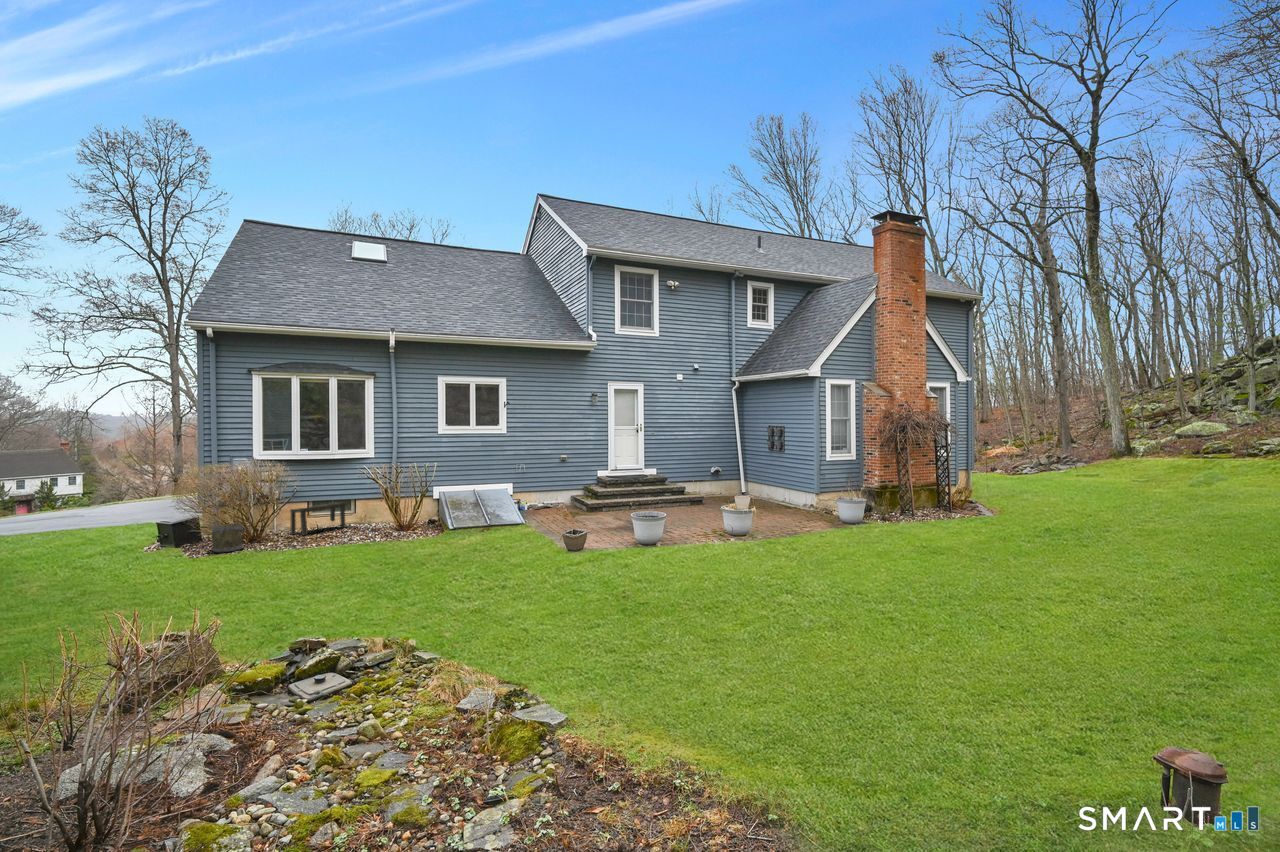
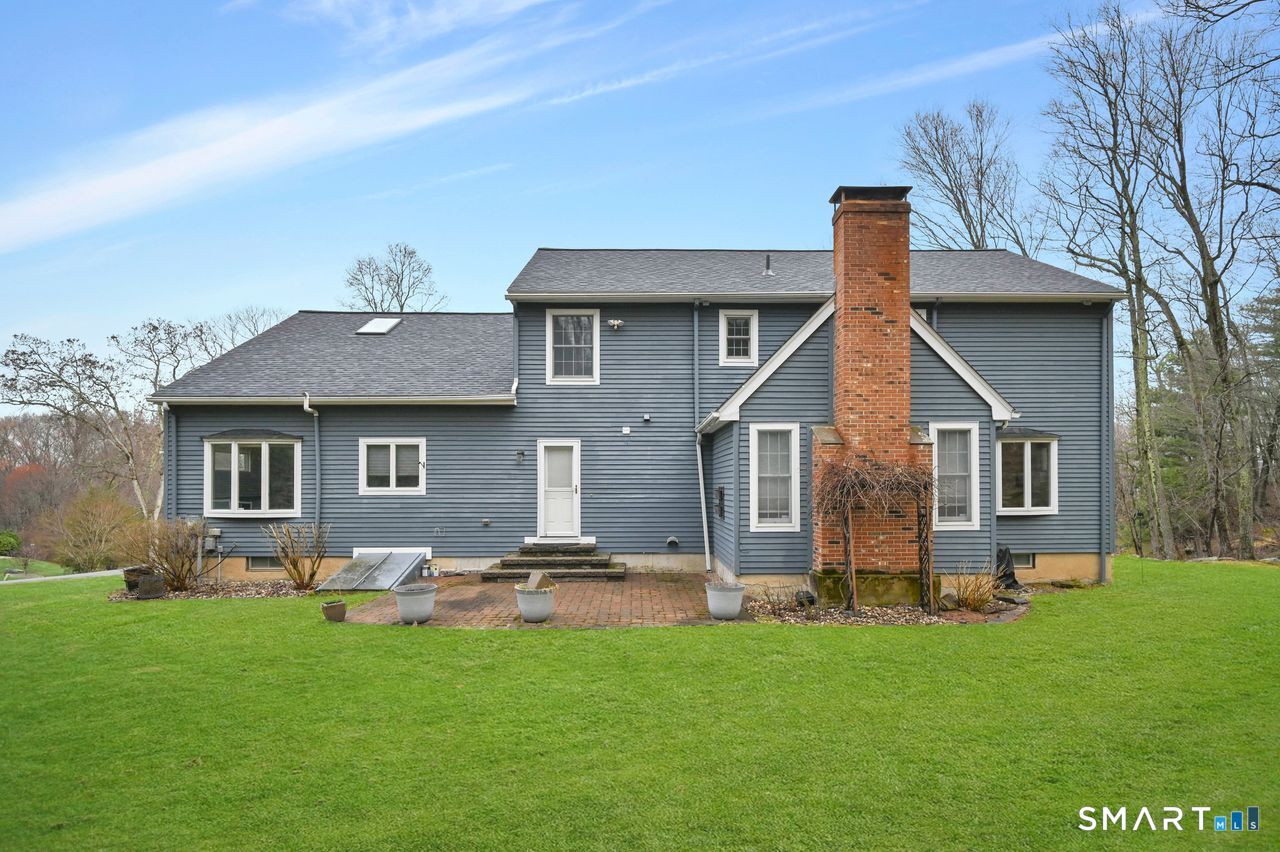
bench: present [290,502,346,535] -> none [220,558,269,588]

